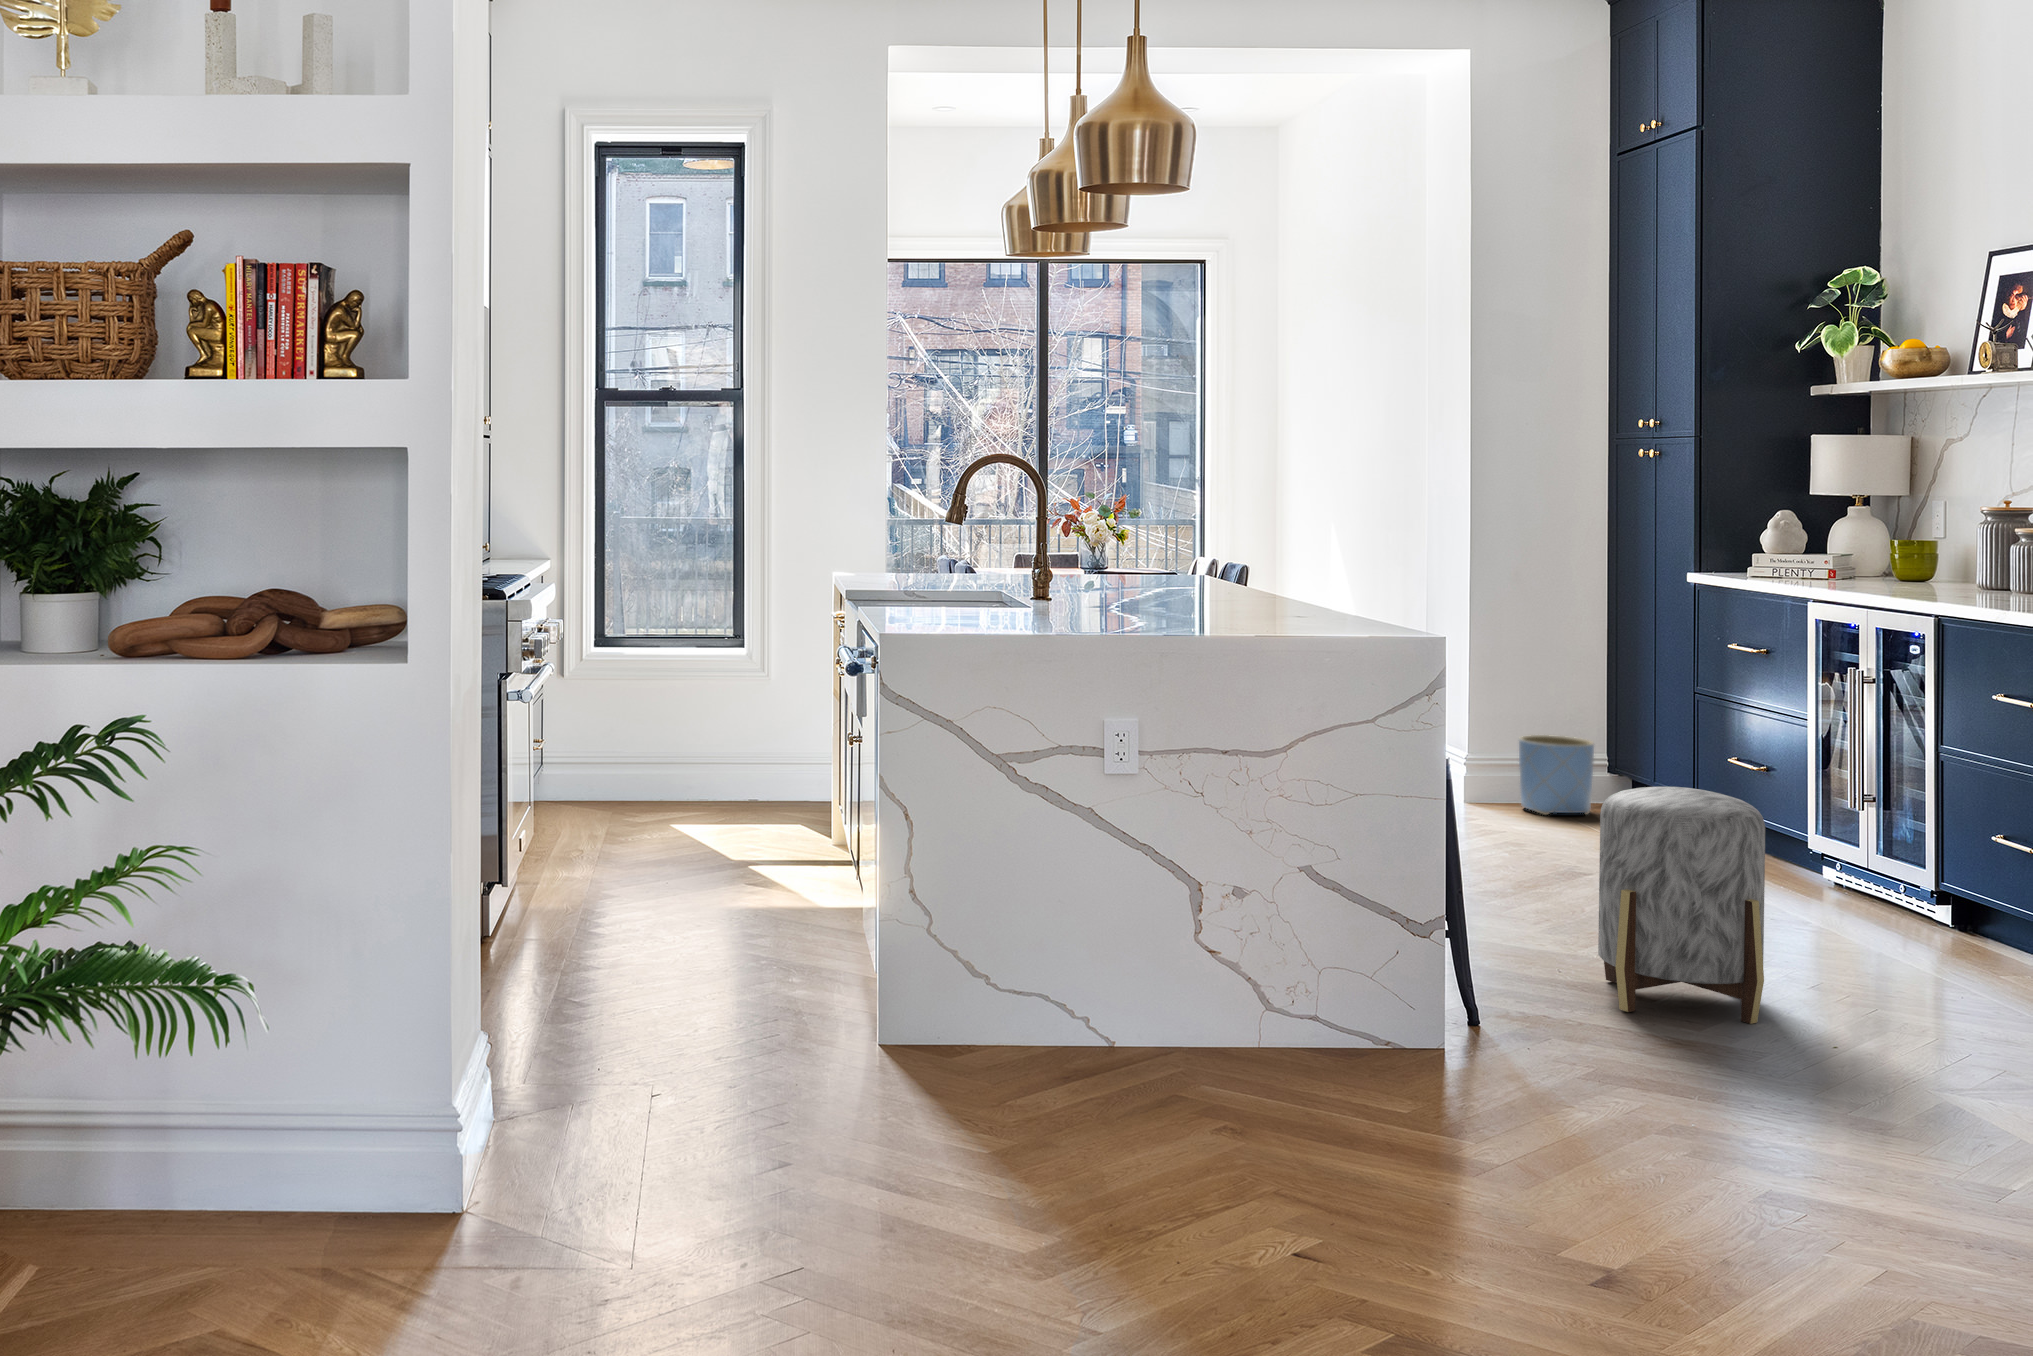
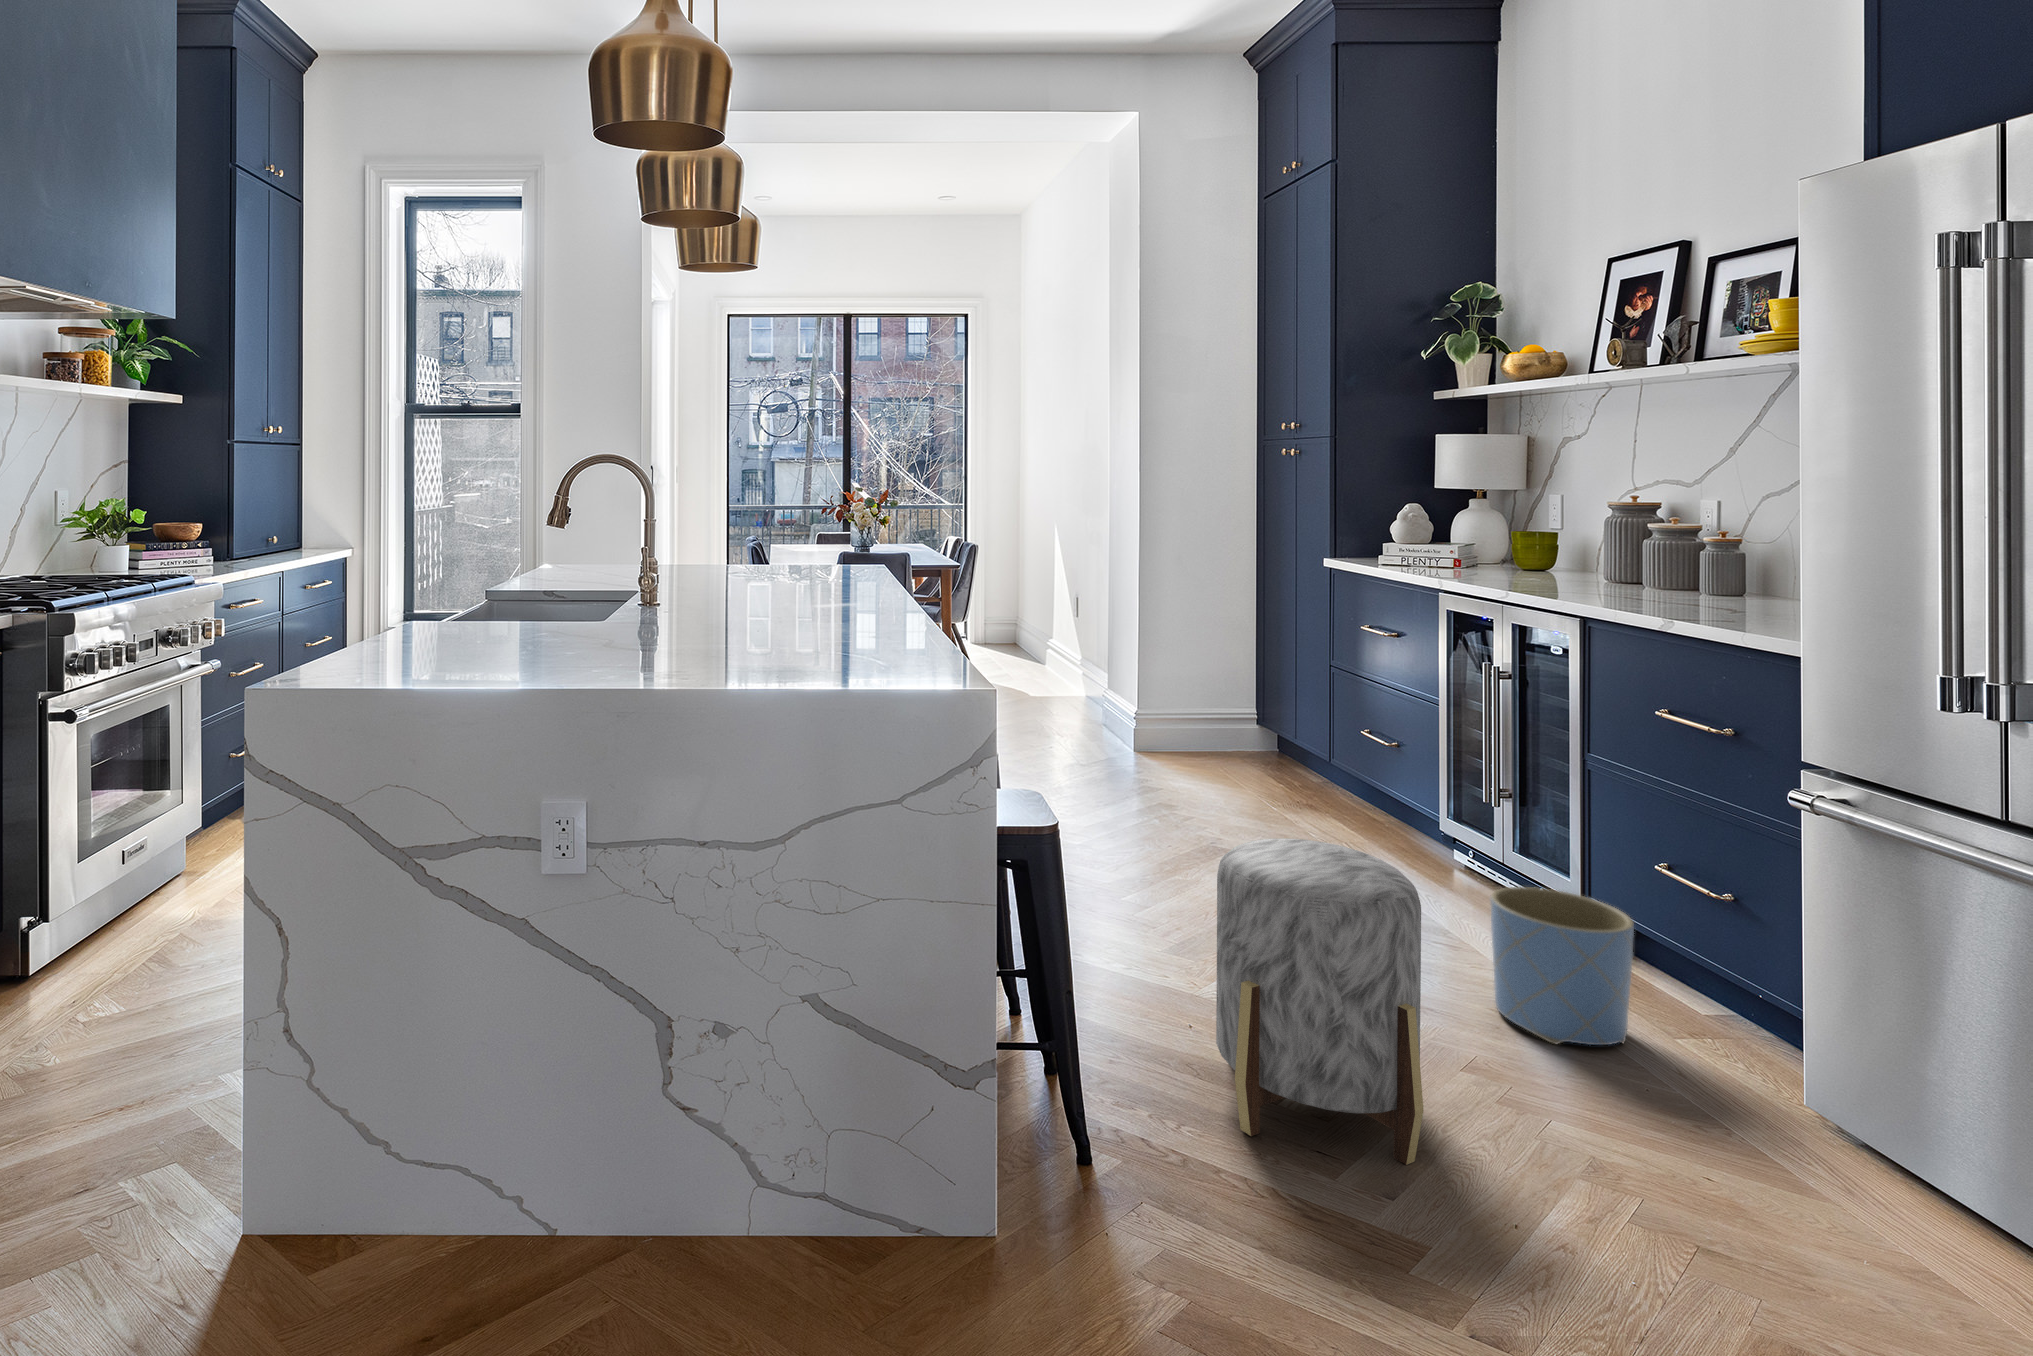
planter: present [1519,735,1594,815] -> present [1491,887,1634,1045]

